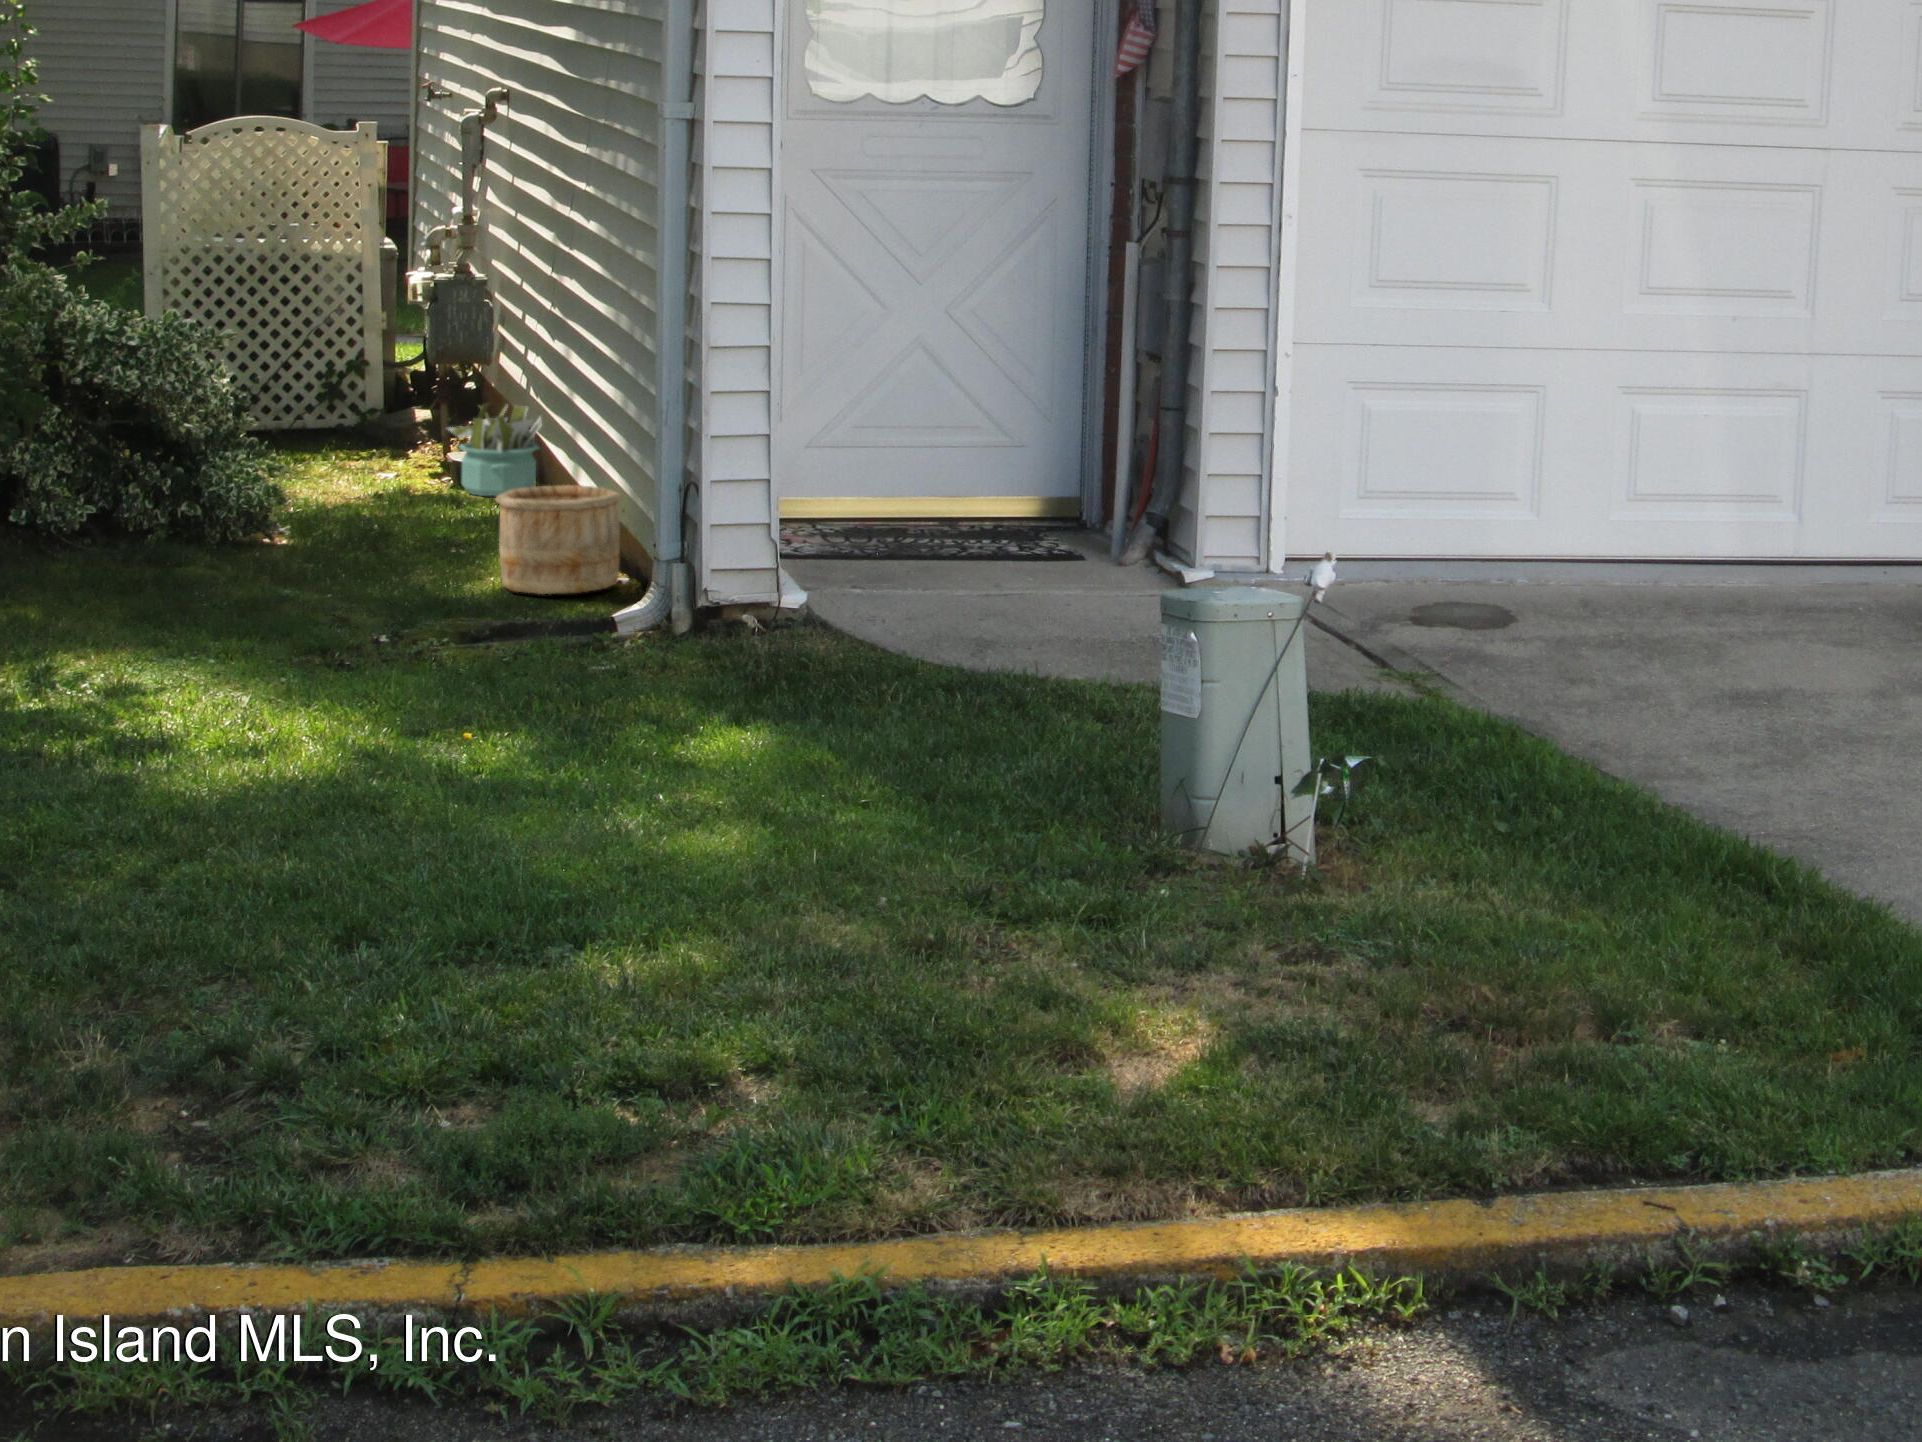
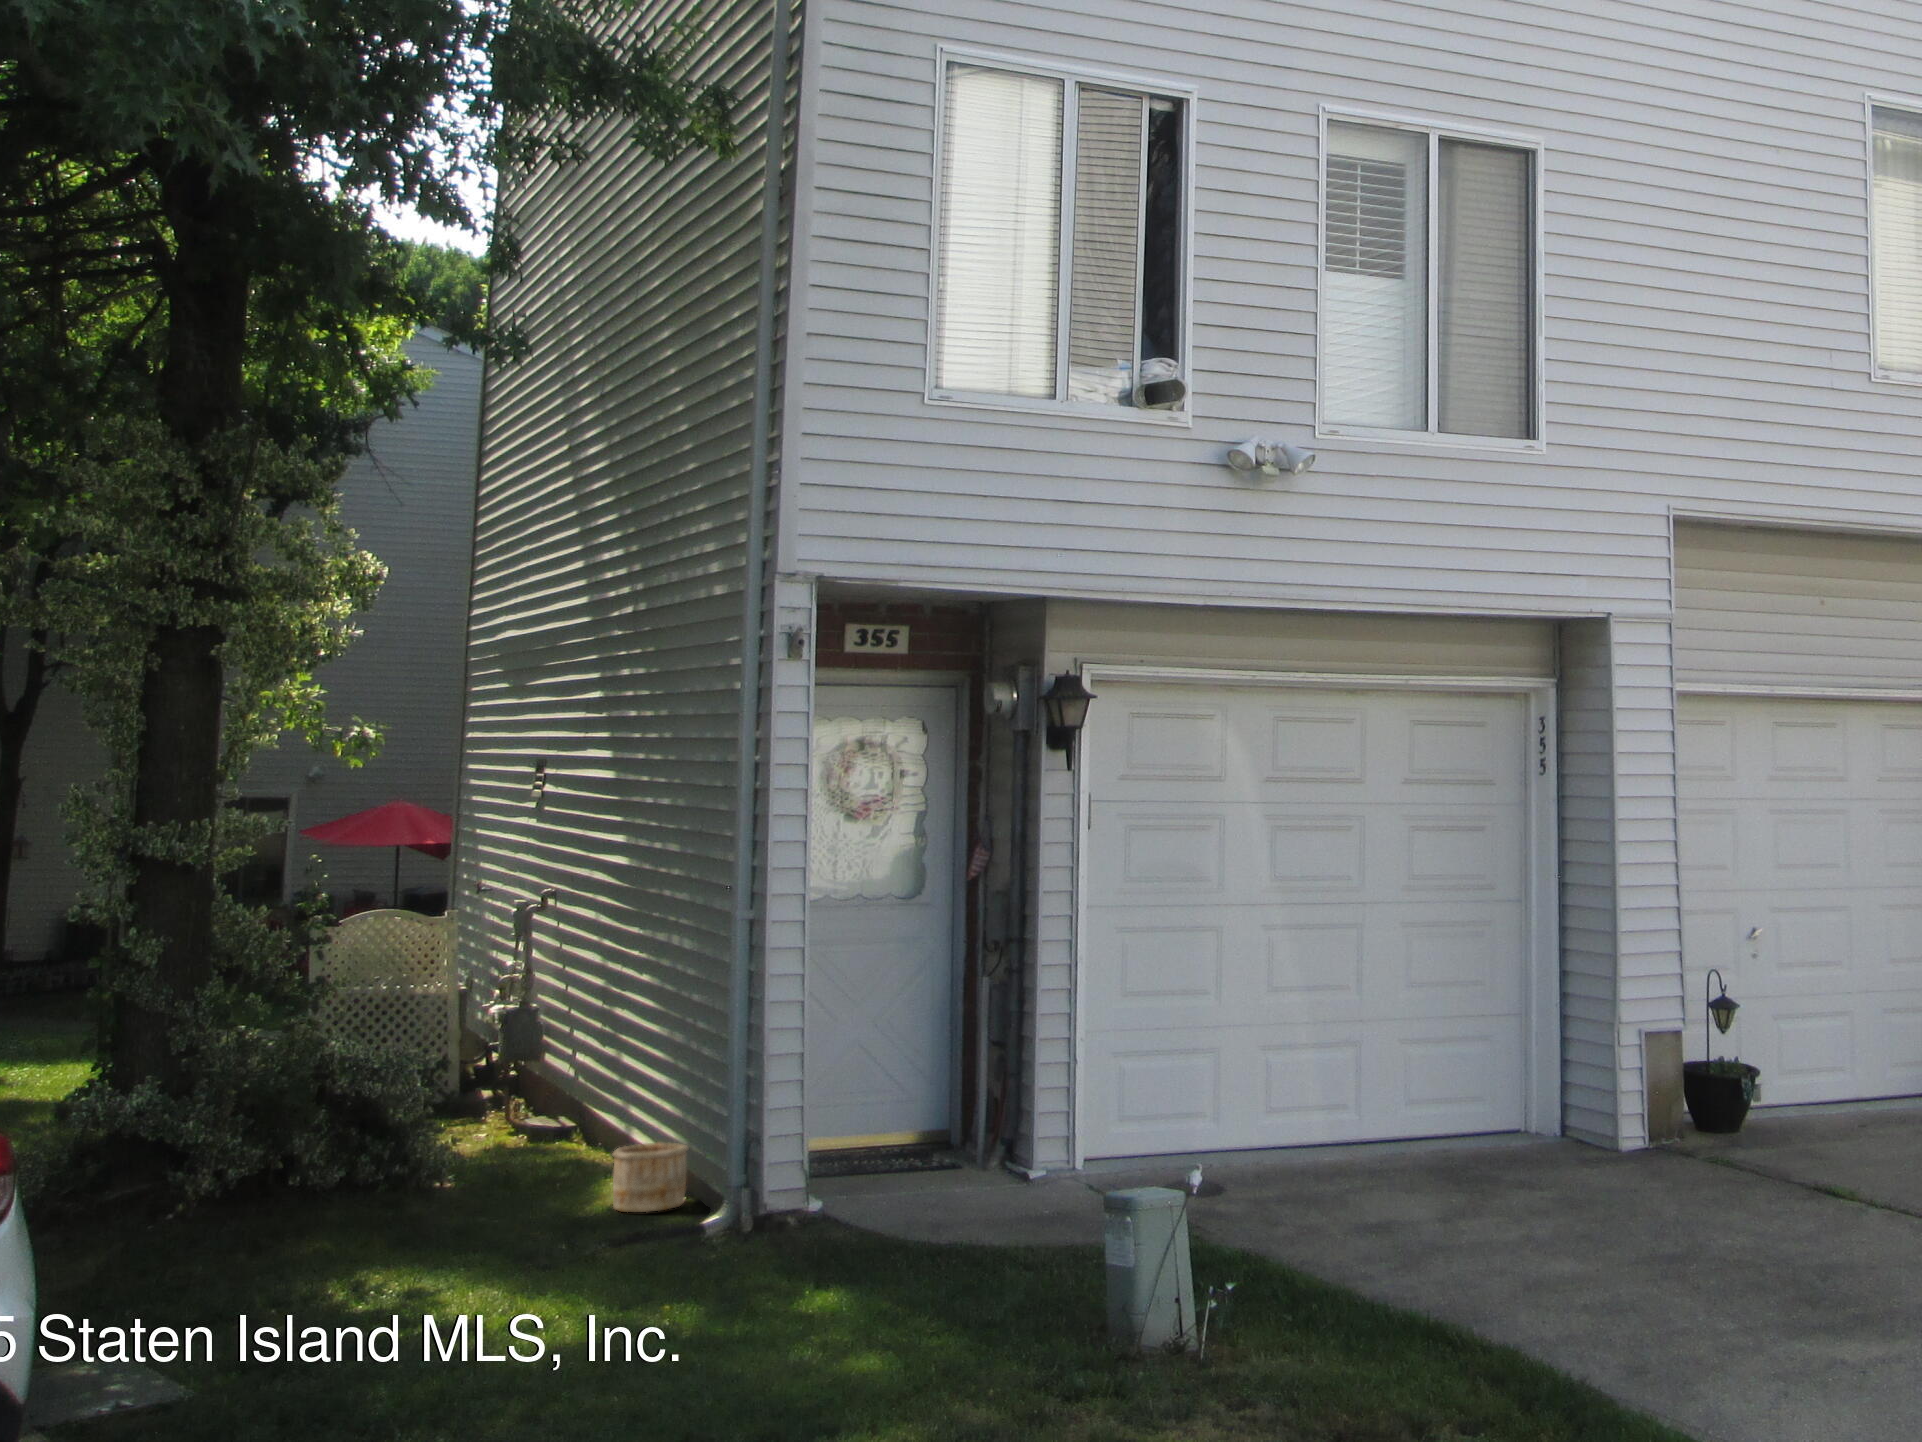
decorative plant: present [448,404,542,497] -> none [532,1094,598,1156]

